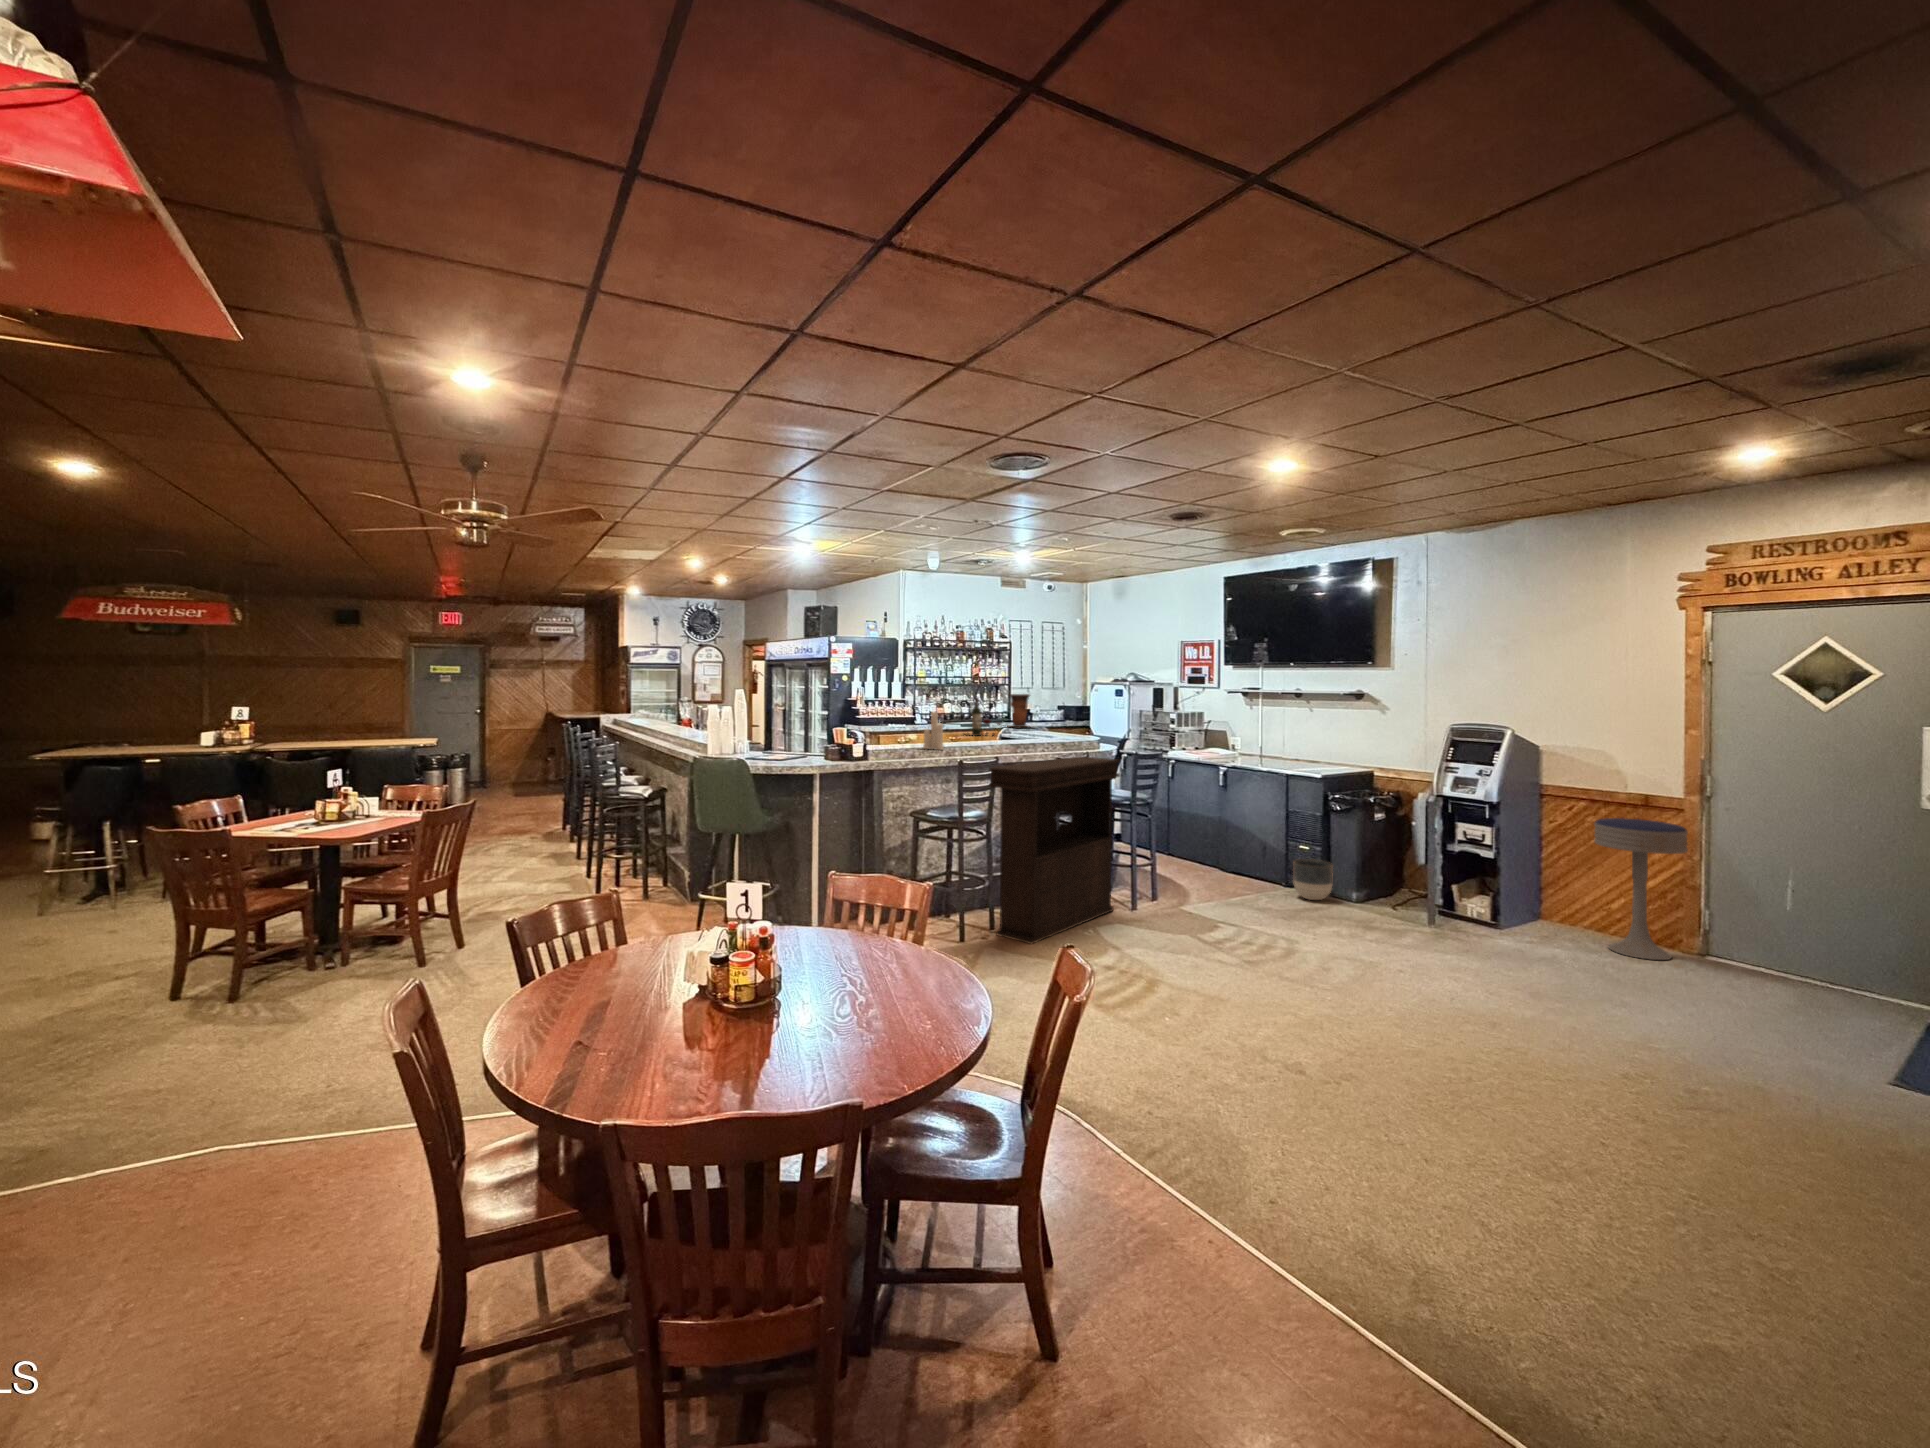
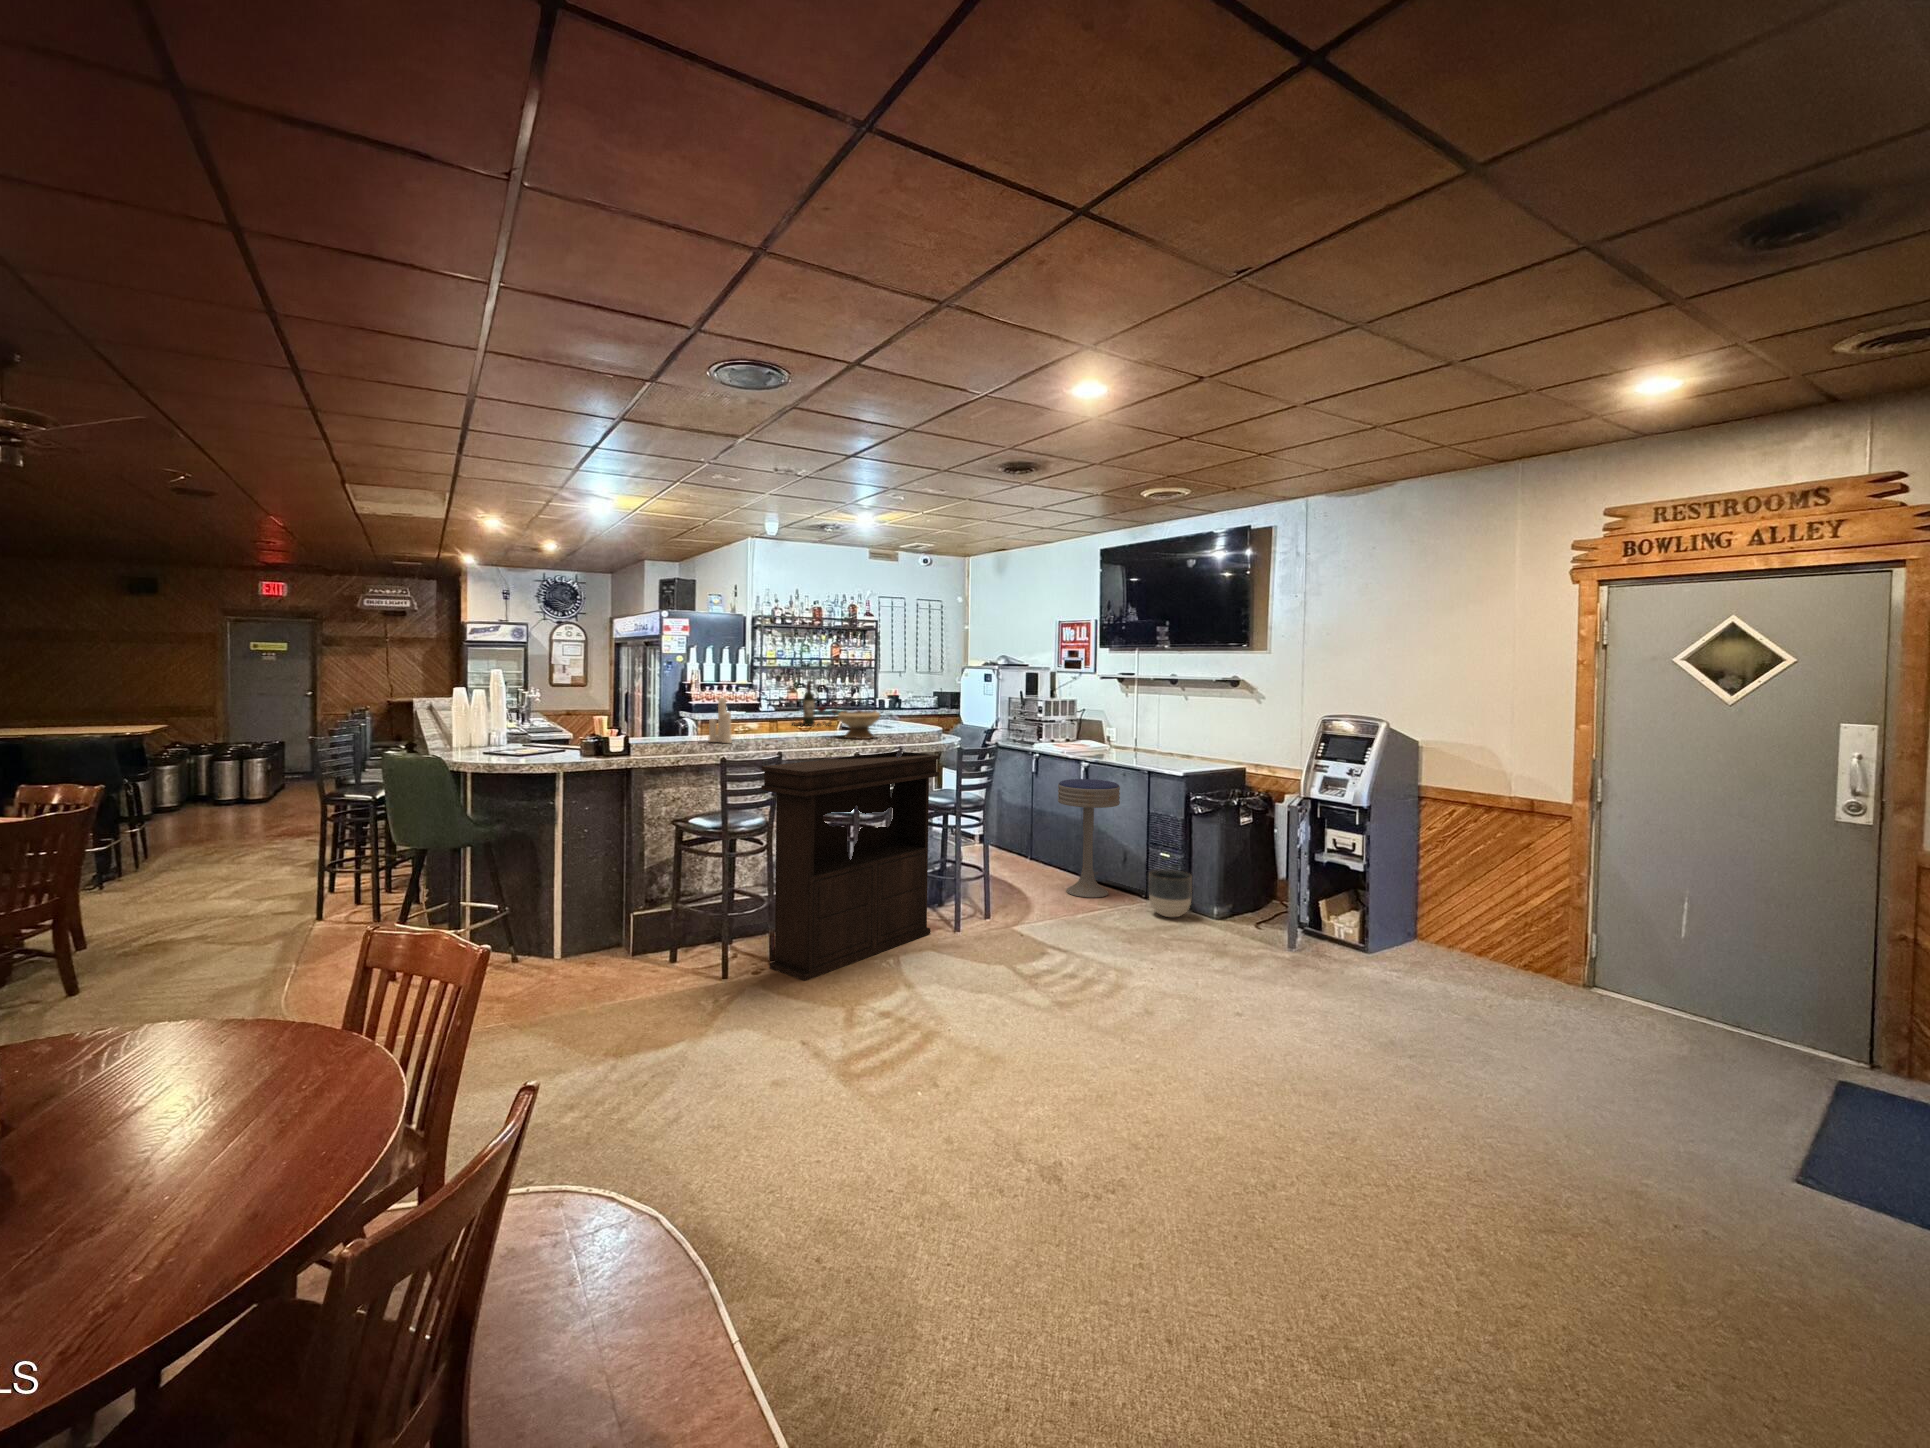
vase: present [1010,694,1030,727] -> none [857,678,902,716]
bowl: none [1018,721,1055,746] -> present [838,710,881,739]
bar stool: present [1594,818,1688,960] -> present [1058,779,1120,898]

